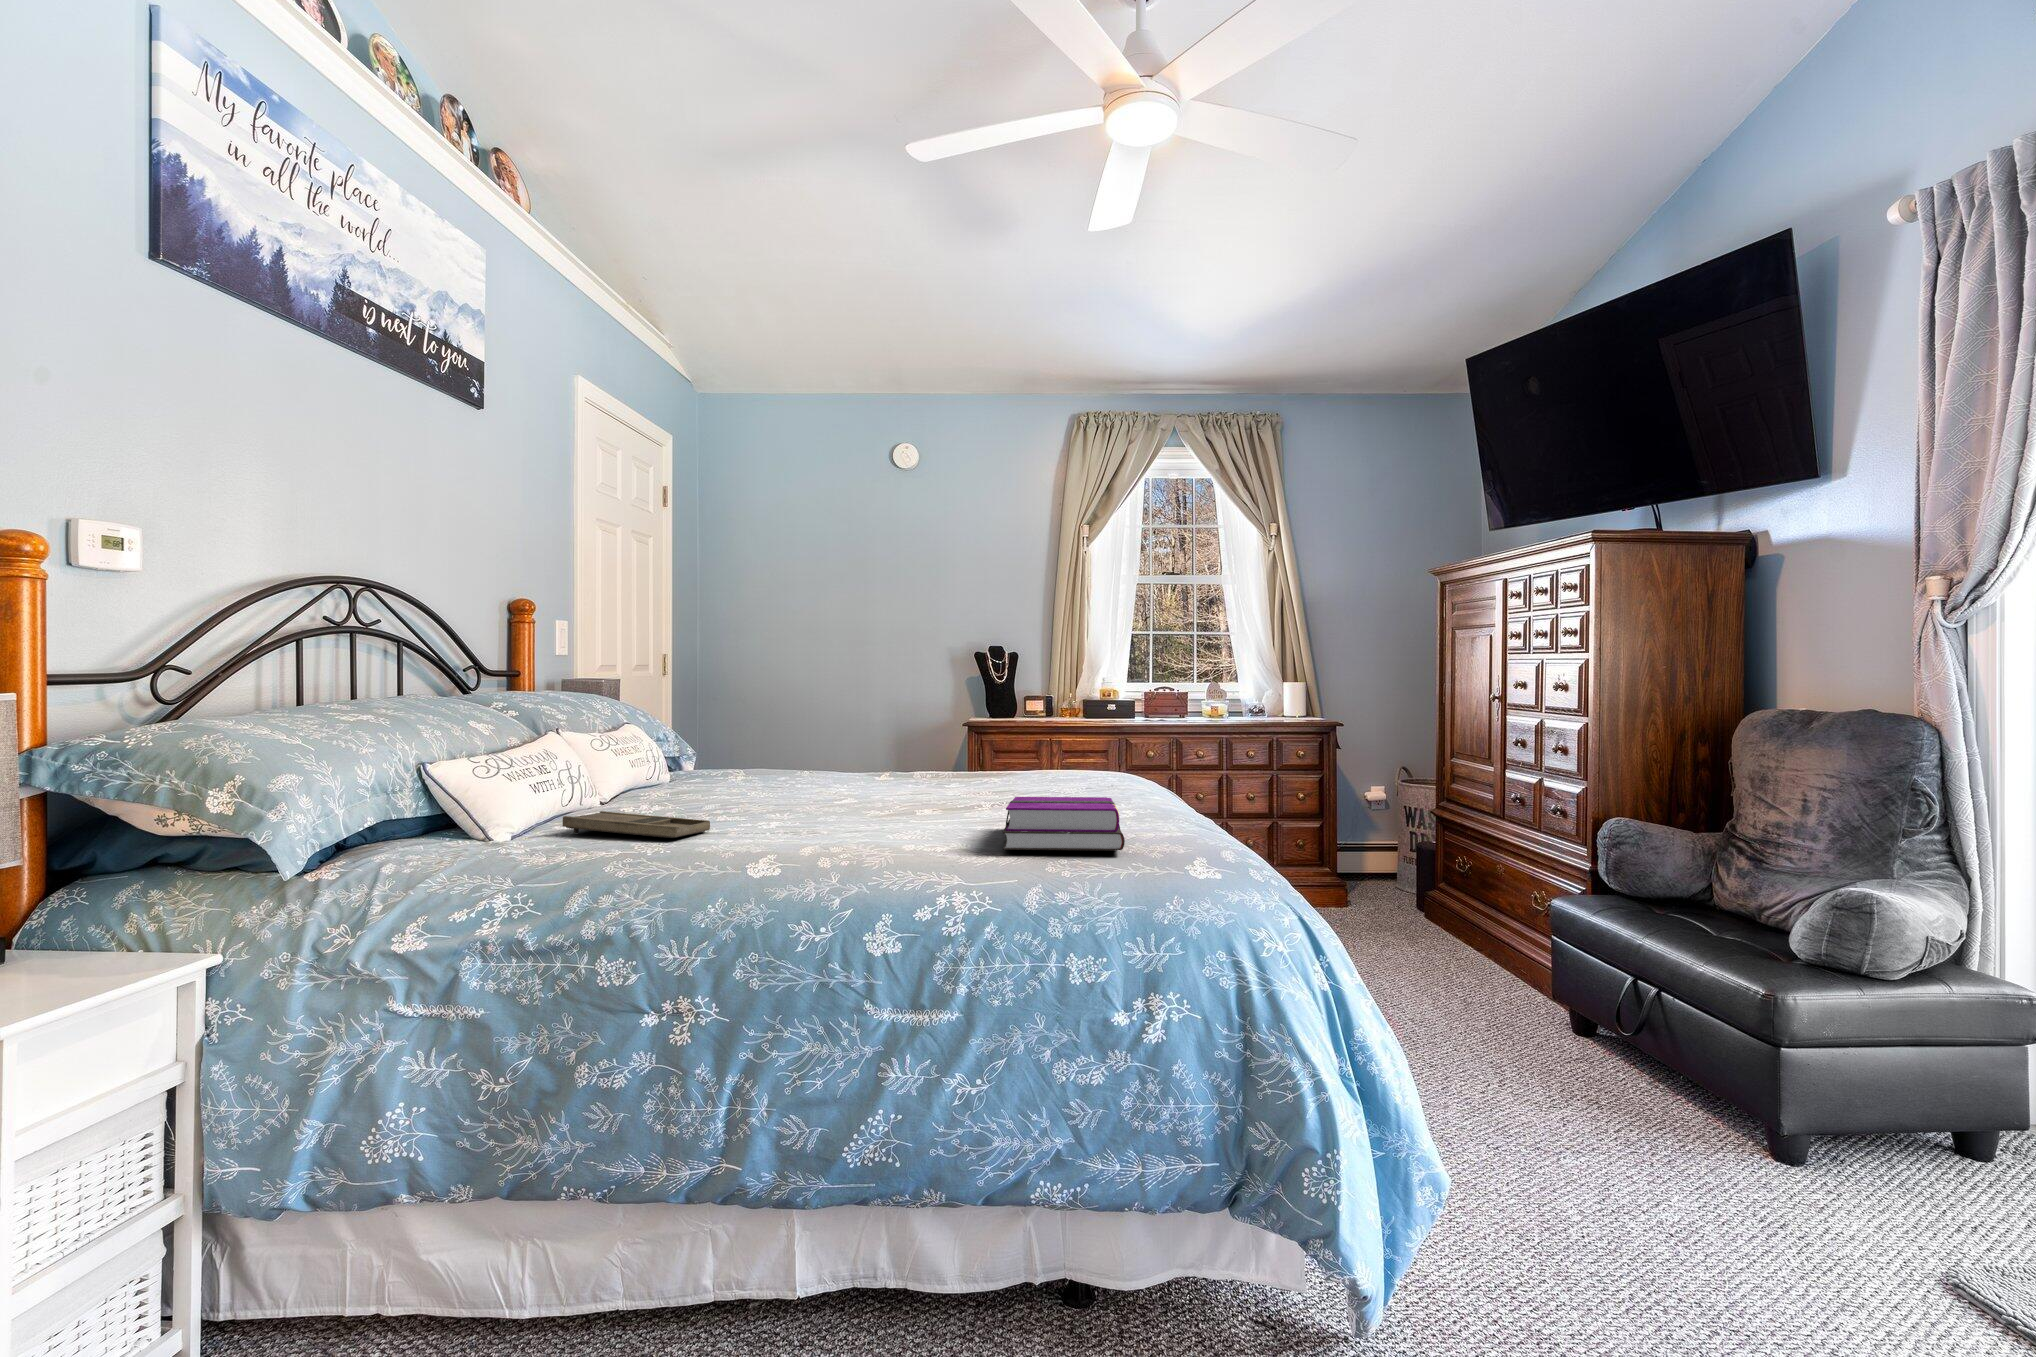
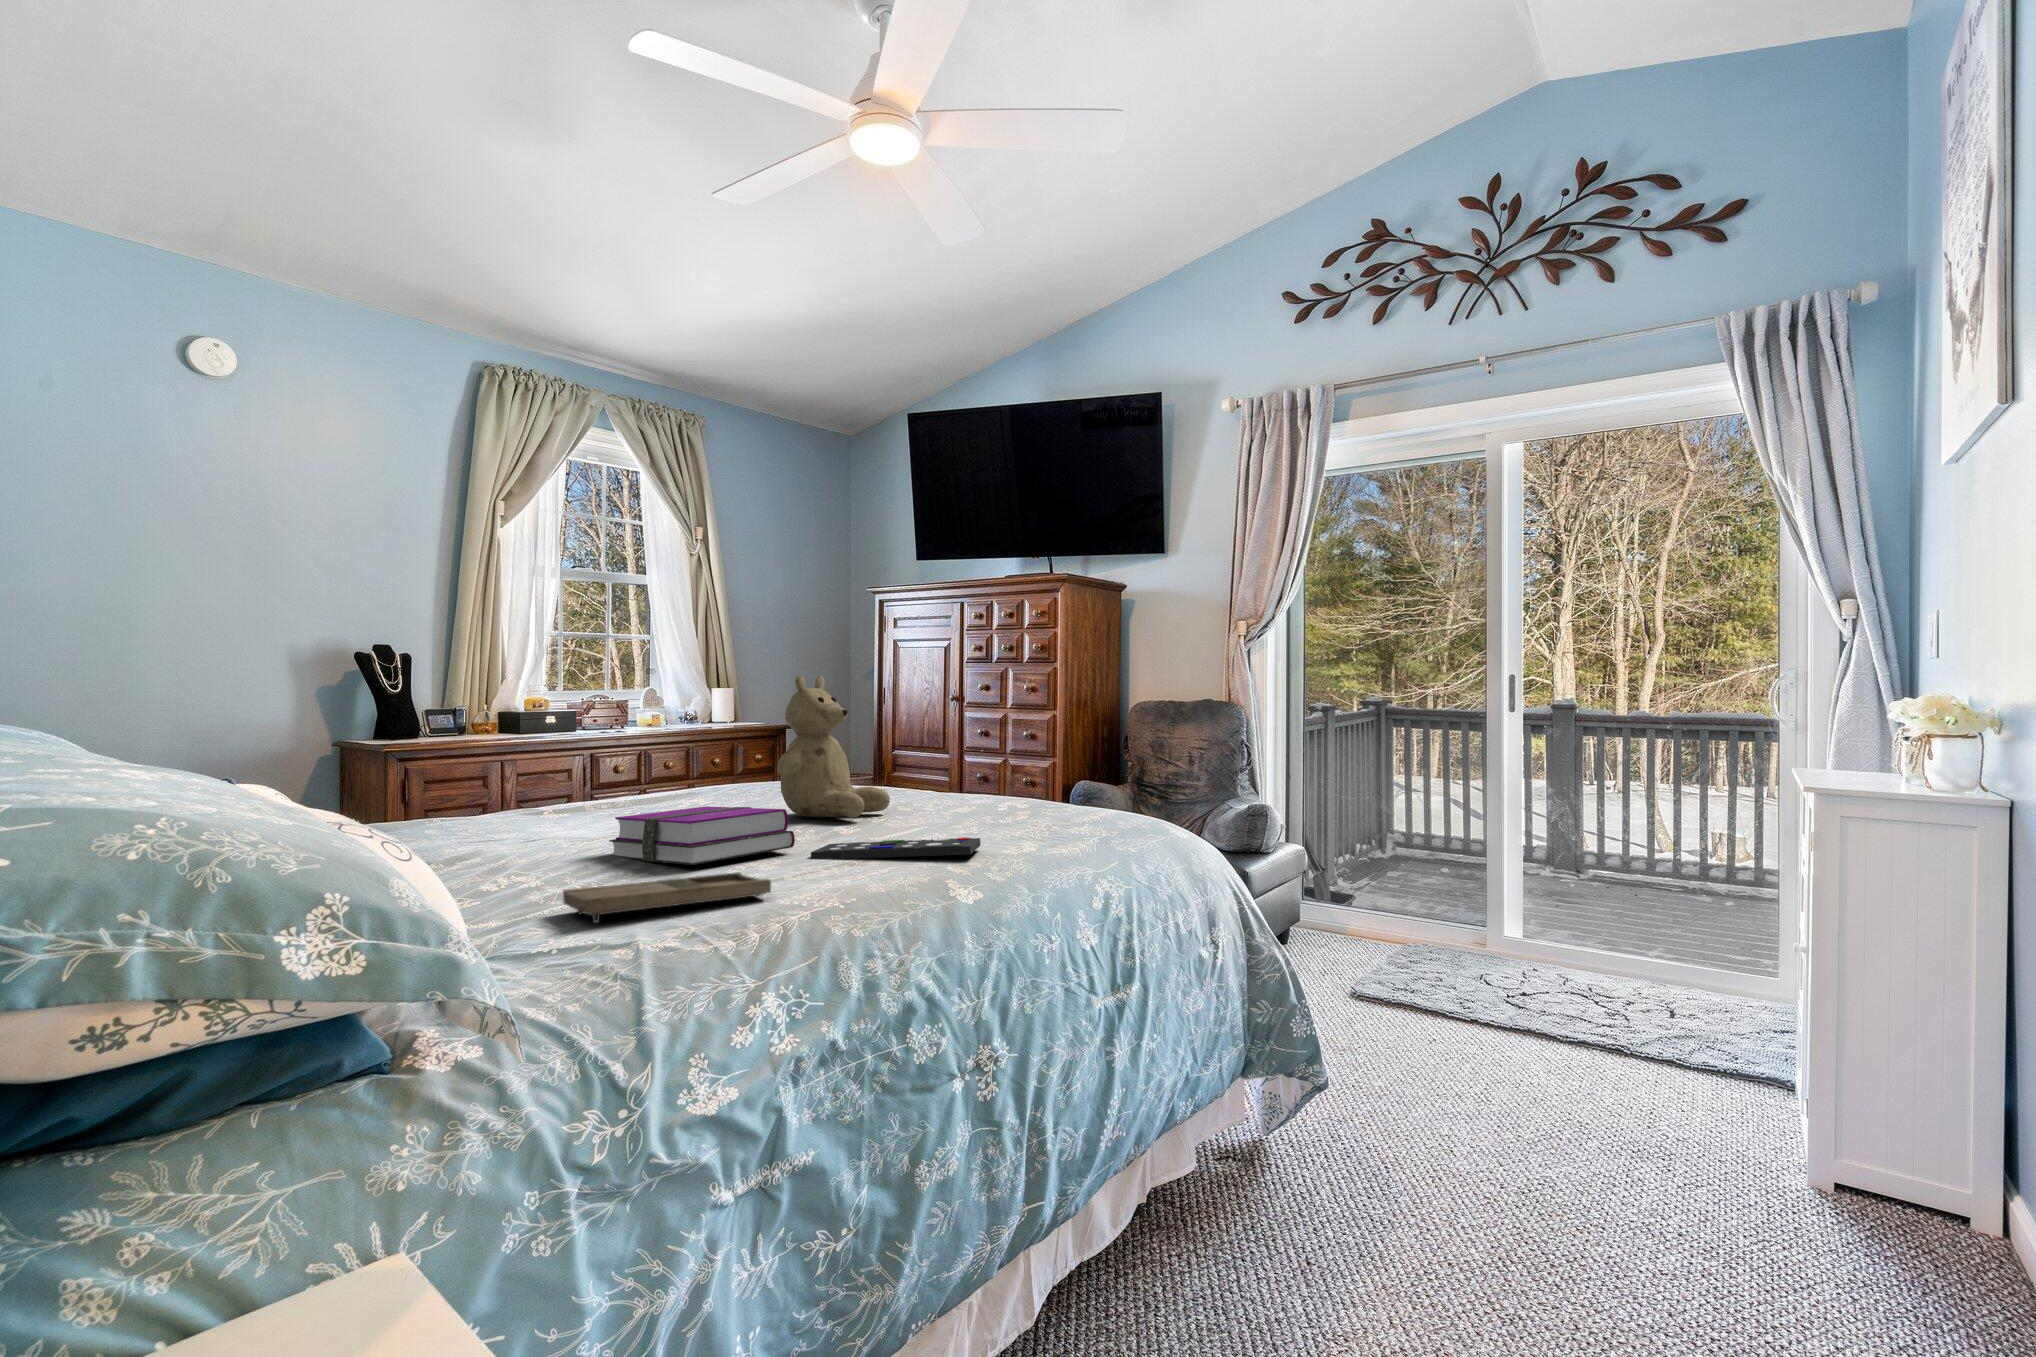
teddy bear: none [964,668,1069,802] -> present [777,675,890,818]
hardback book: present [1003,797,1125,850] -> present [609,807,795,865]
remote control: none [836,817,940,842] -> present [811,837,981,859]

